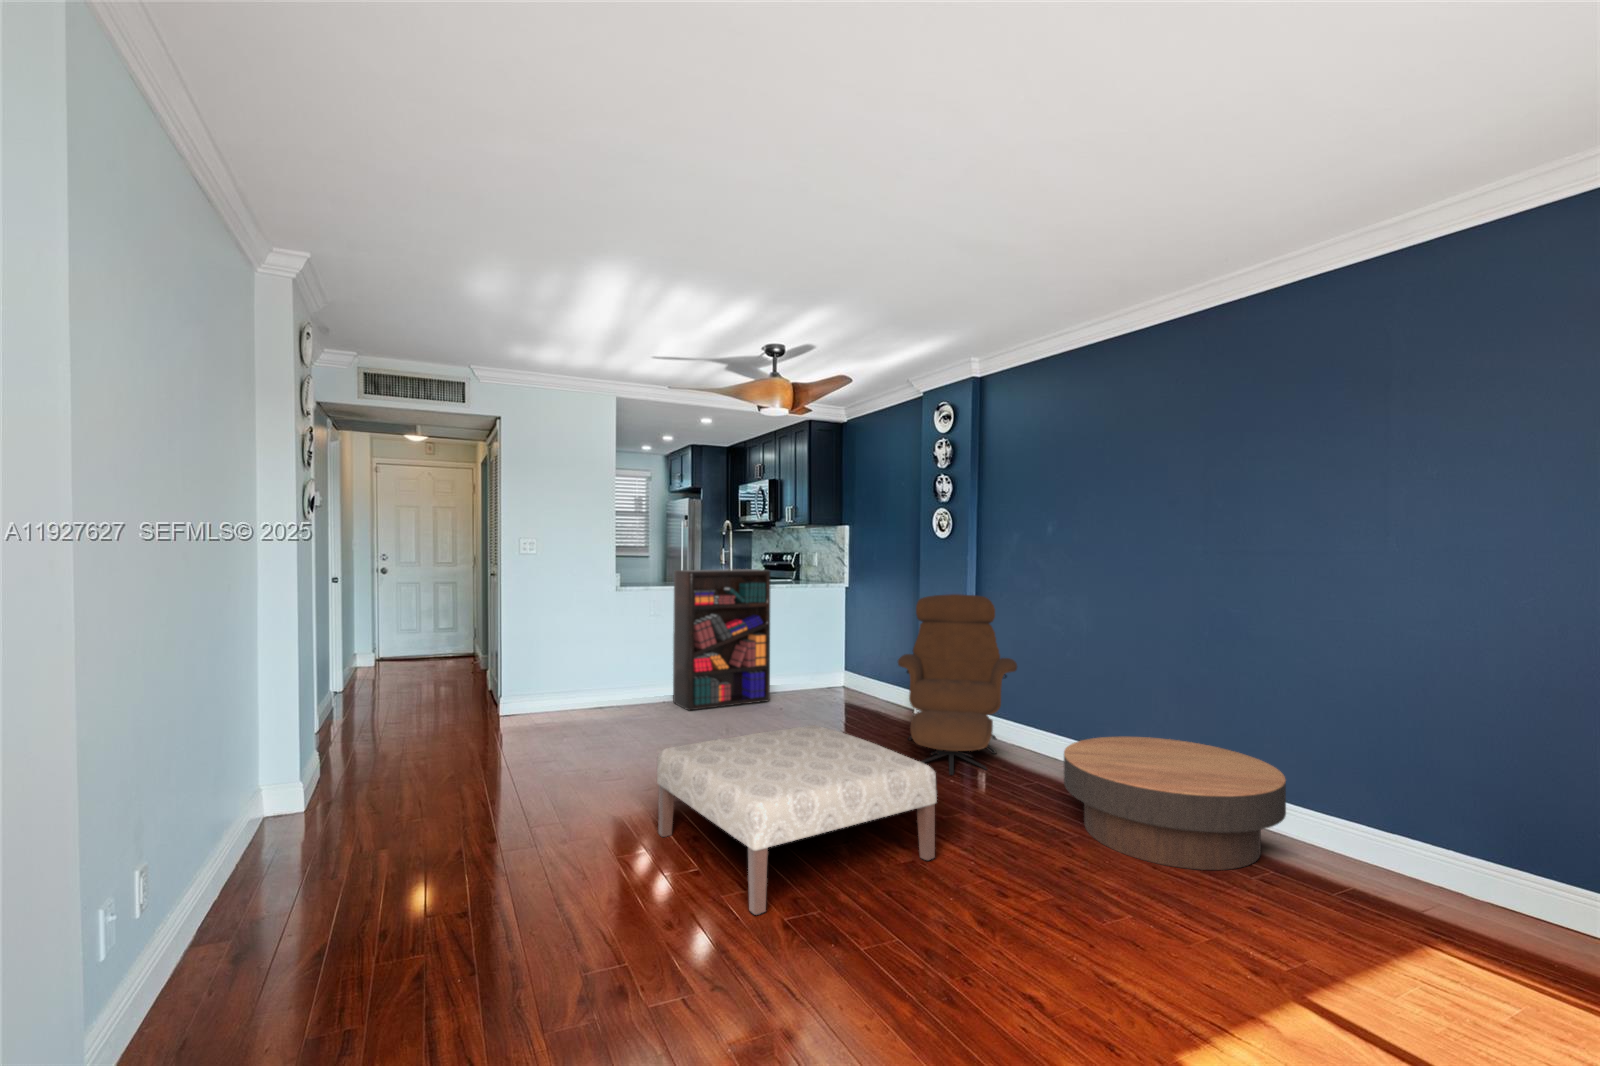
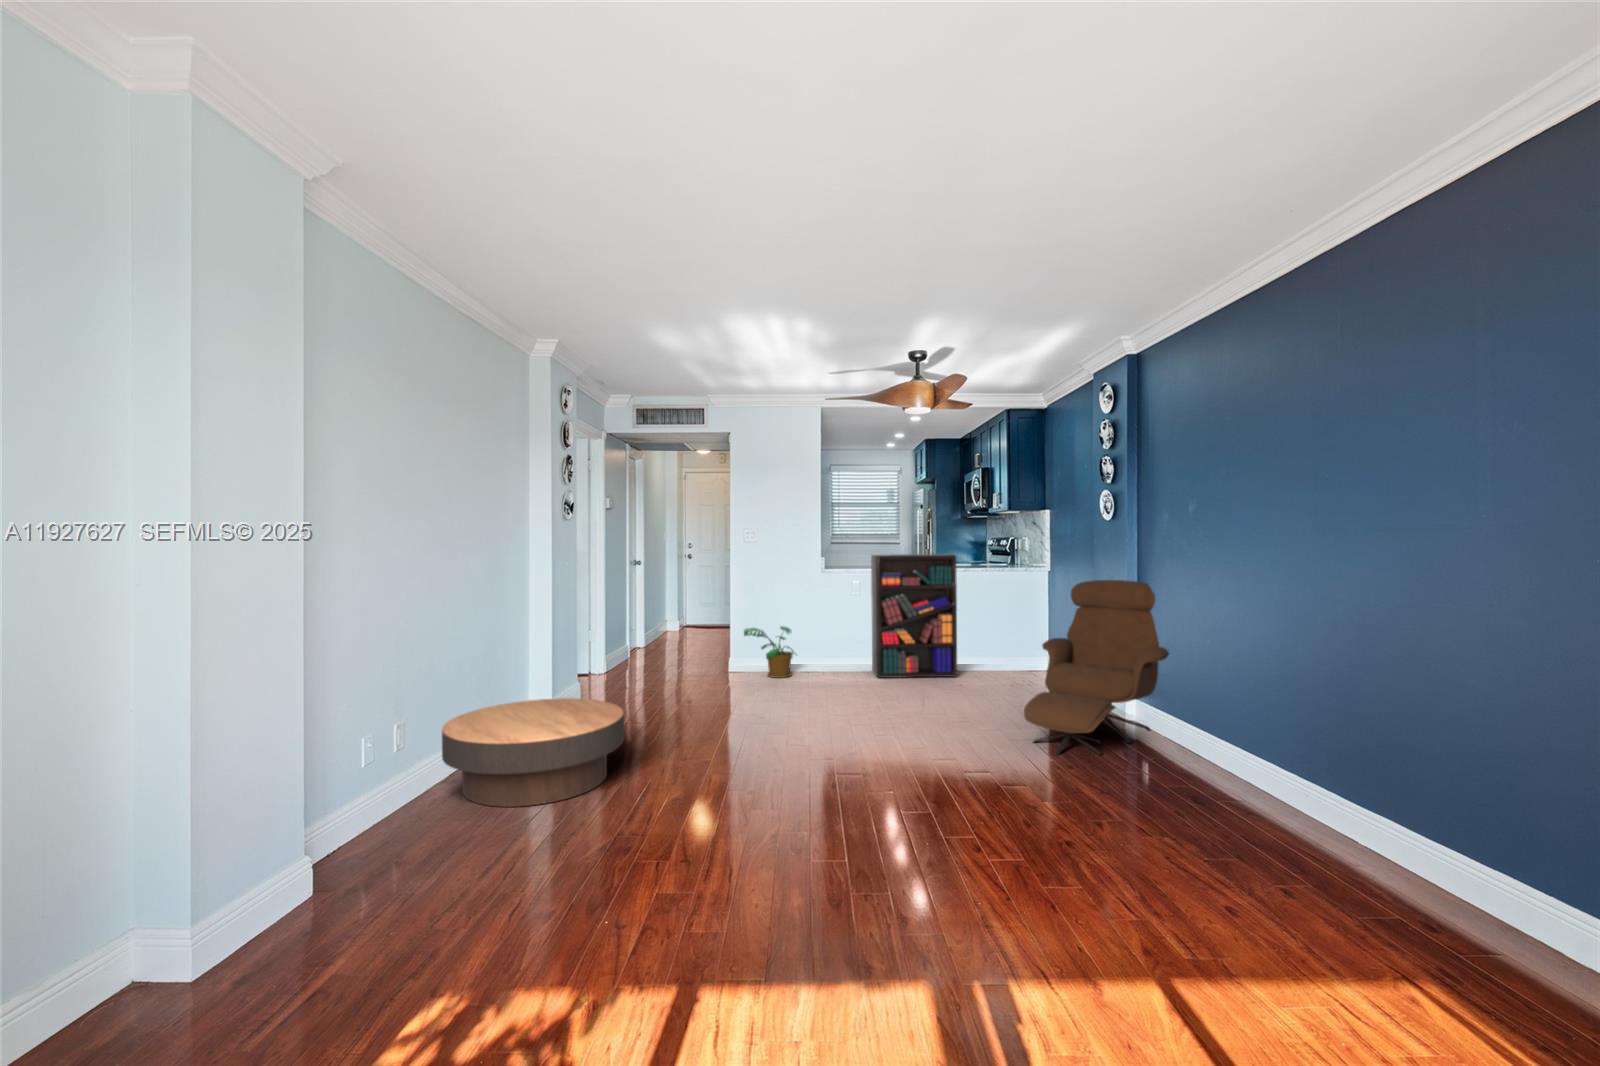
potted plant: none [529,658,593,722] -> present [744,626,795,678]
ottoman: present [657,725,937,915] -> none [756,690,952,821]
coffee table: present [1064,736,1286,870] -> present [442,698,624,807]

